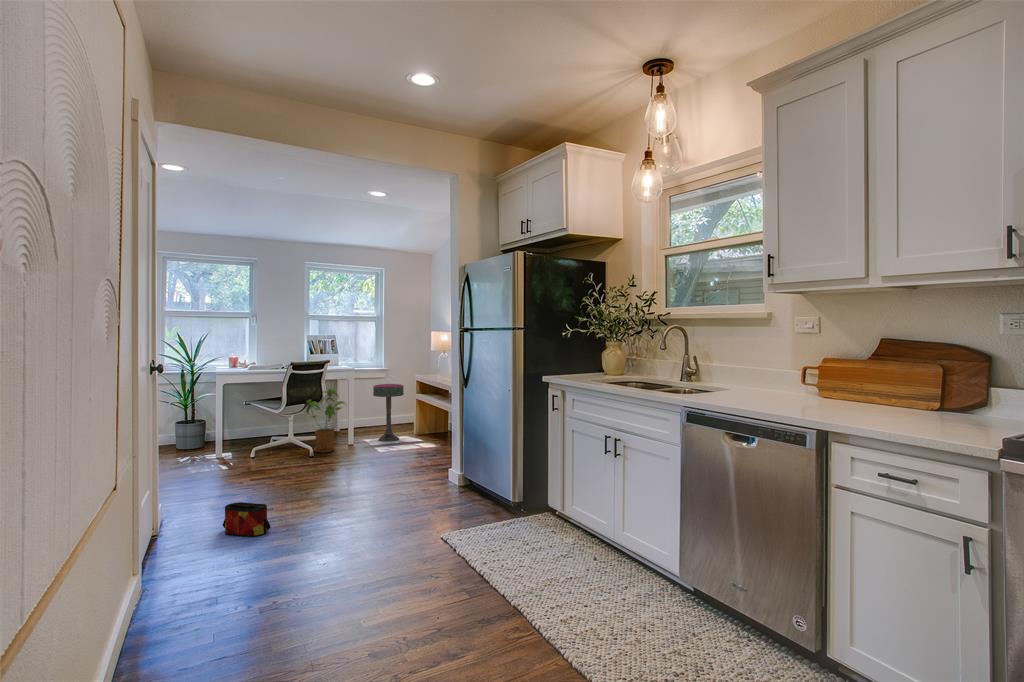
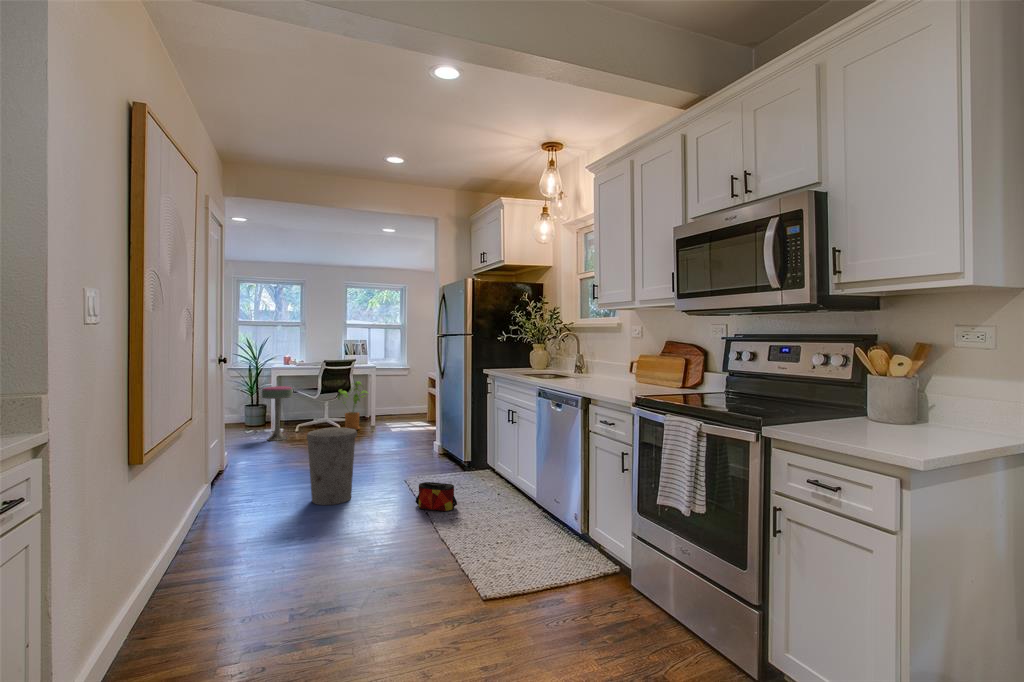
bar stool: present [373,384,404,441] -> present [262,386,292,441]
trash can: none [300,467,376,590] -> present [307,427,357,505]
bag: present [223,502,271,537] -> present [415,482,457,512]

